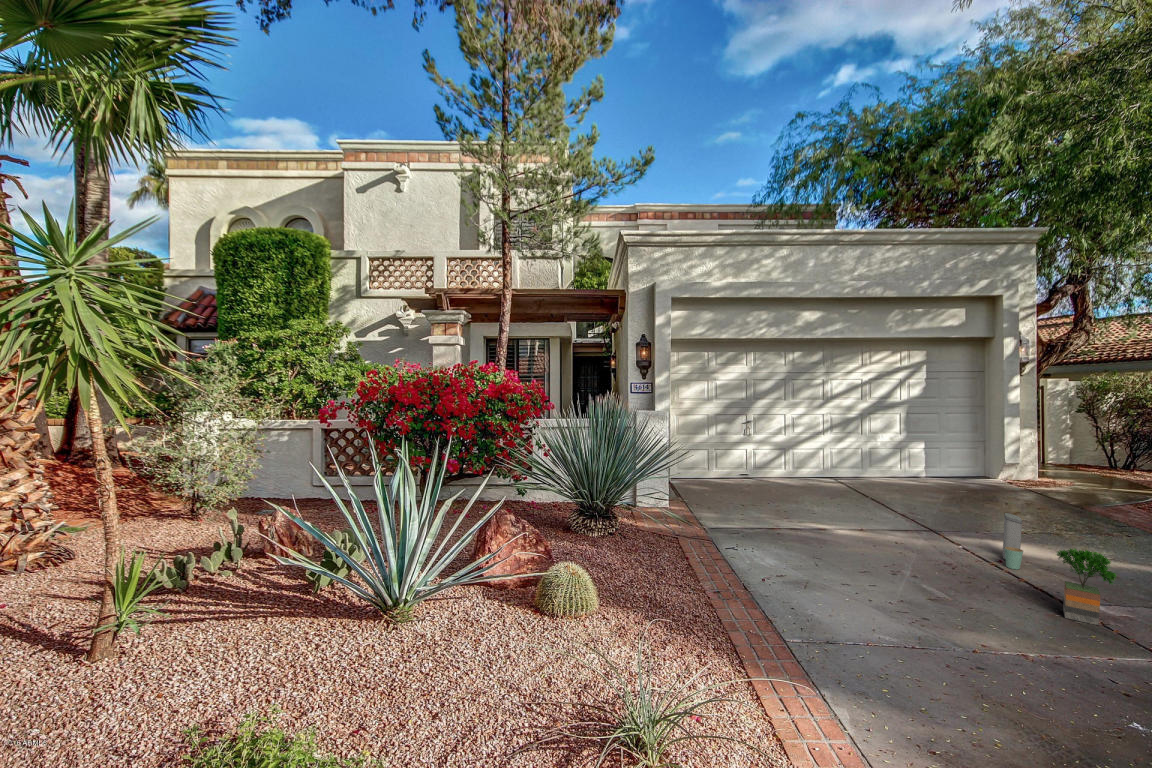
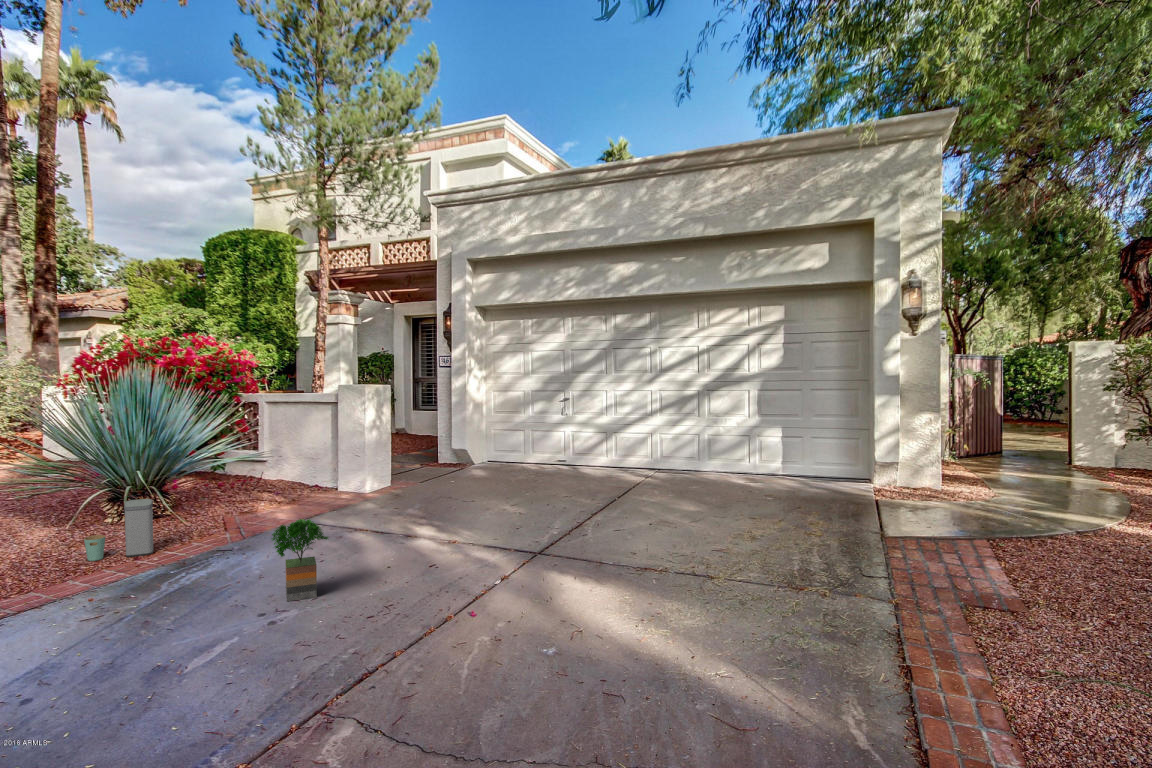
trash can: present [1003,513,1023,569] -> present [84,499,153,561]

